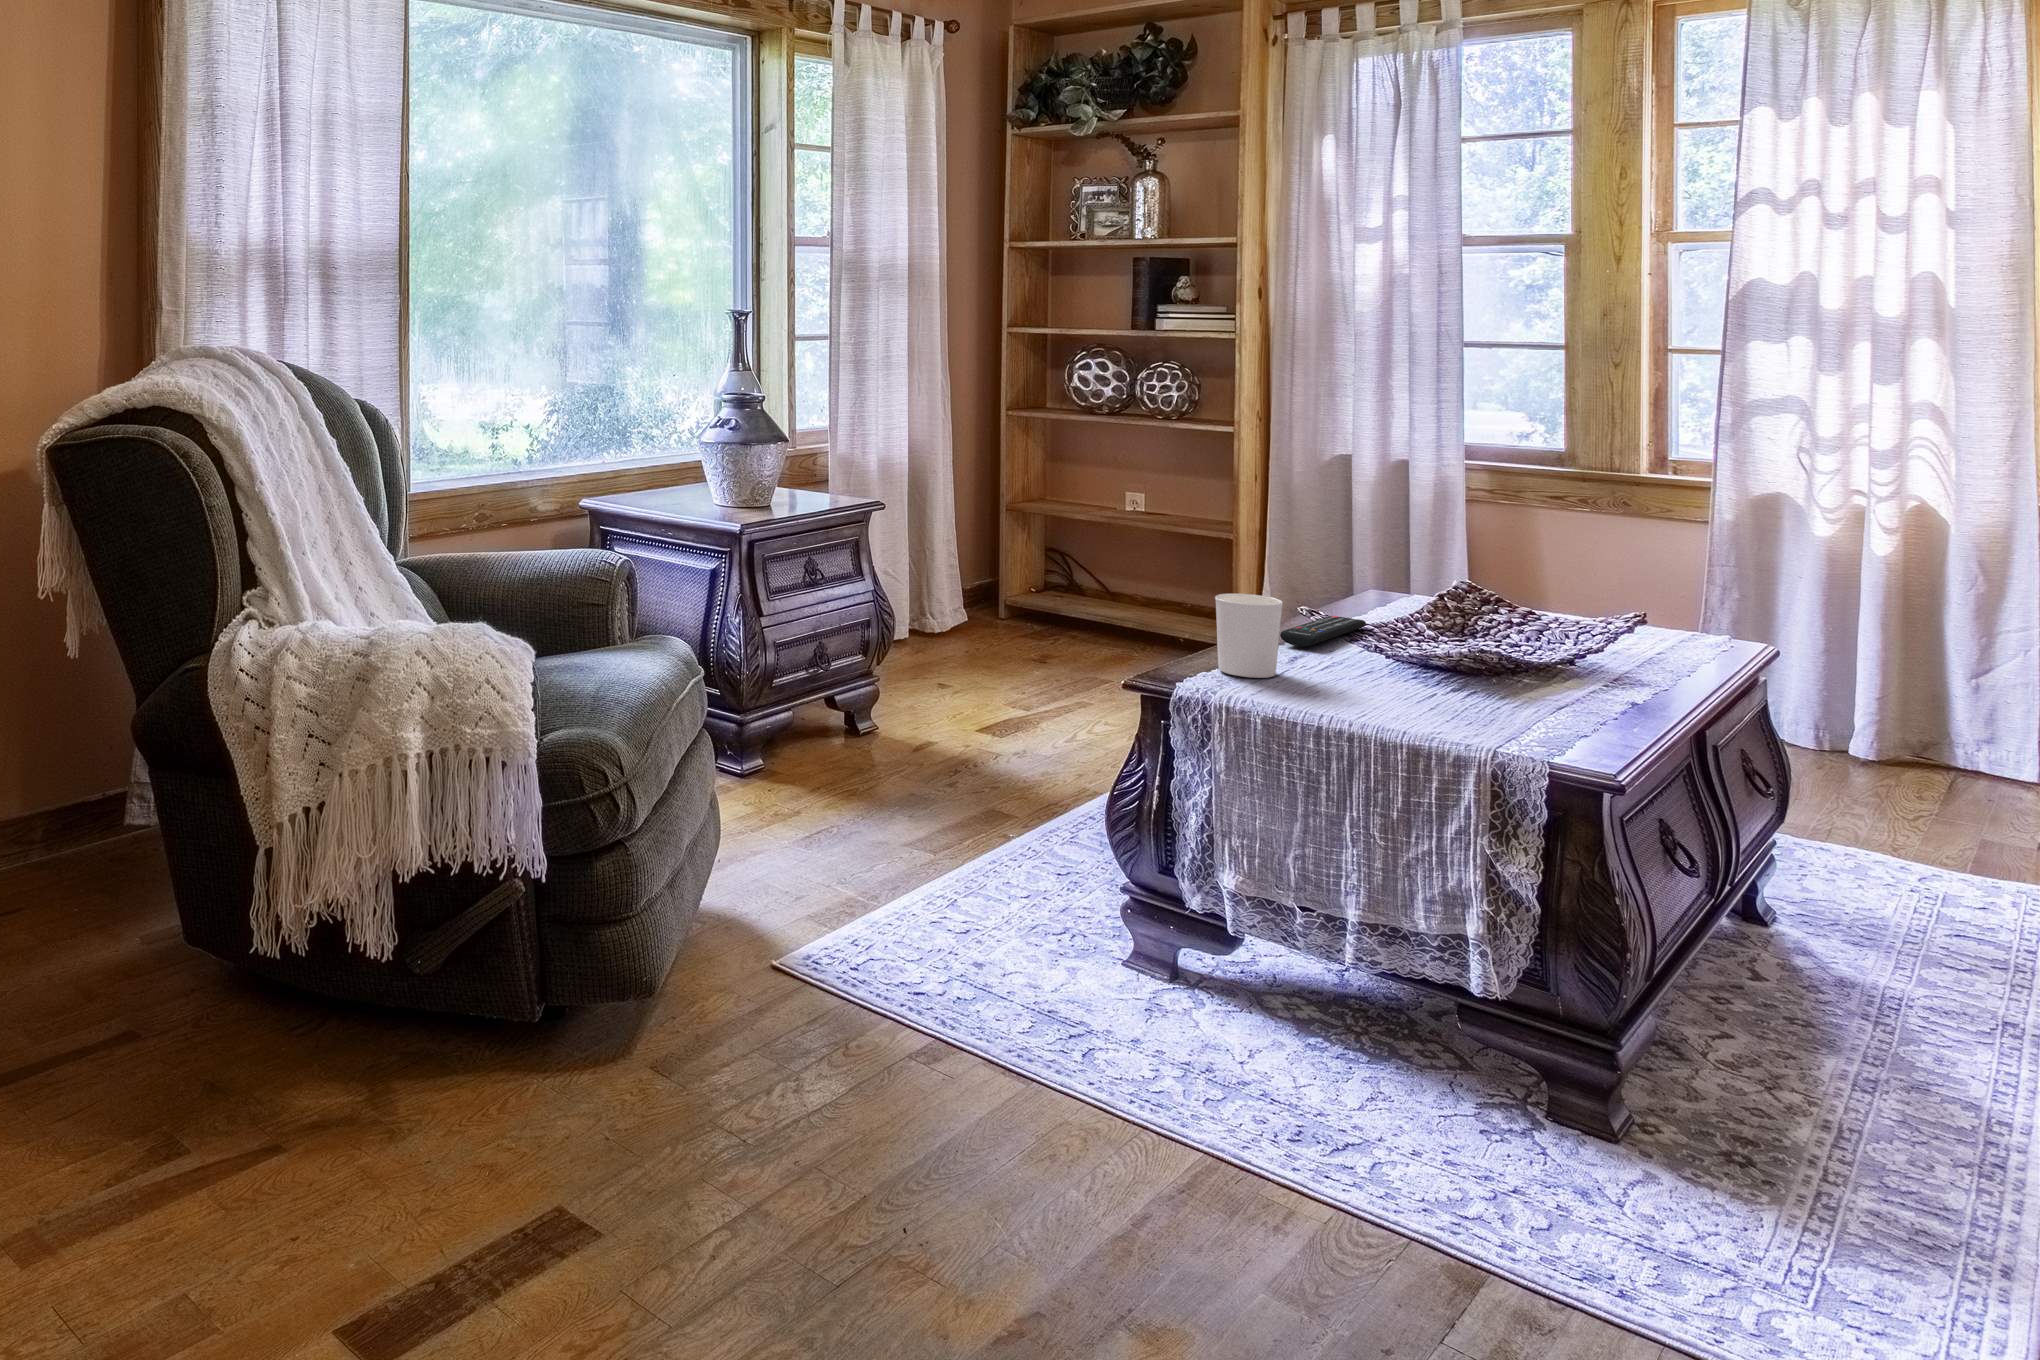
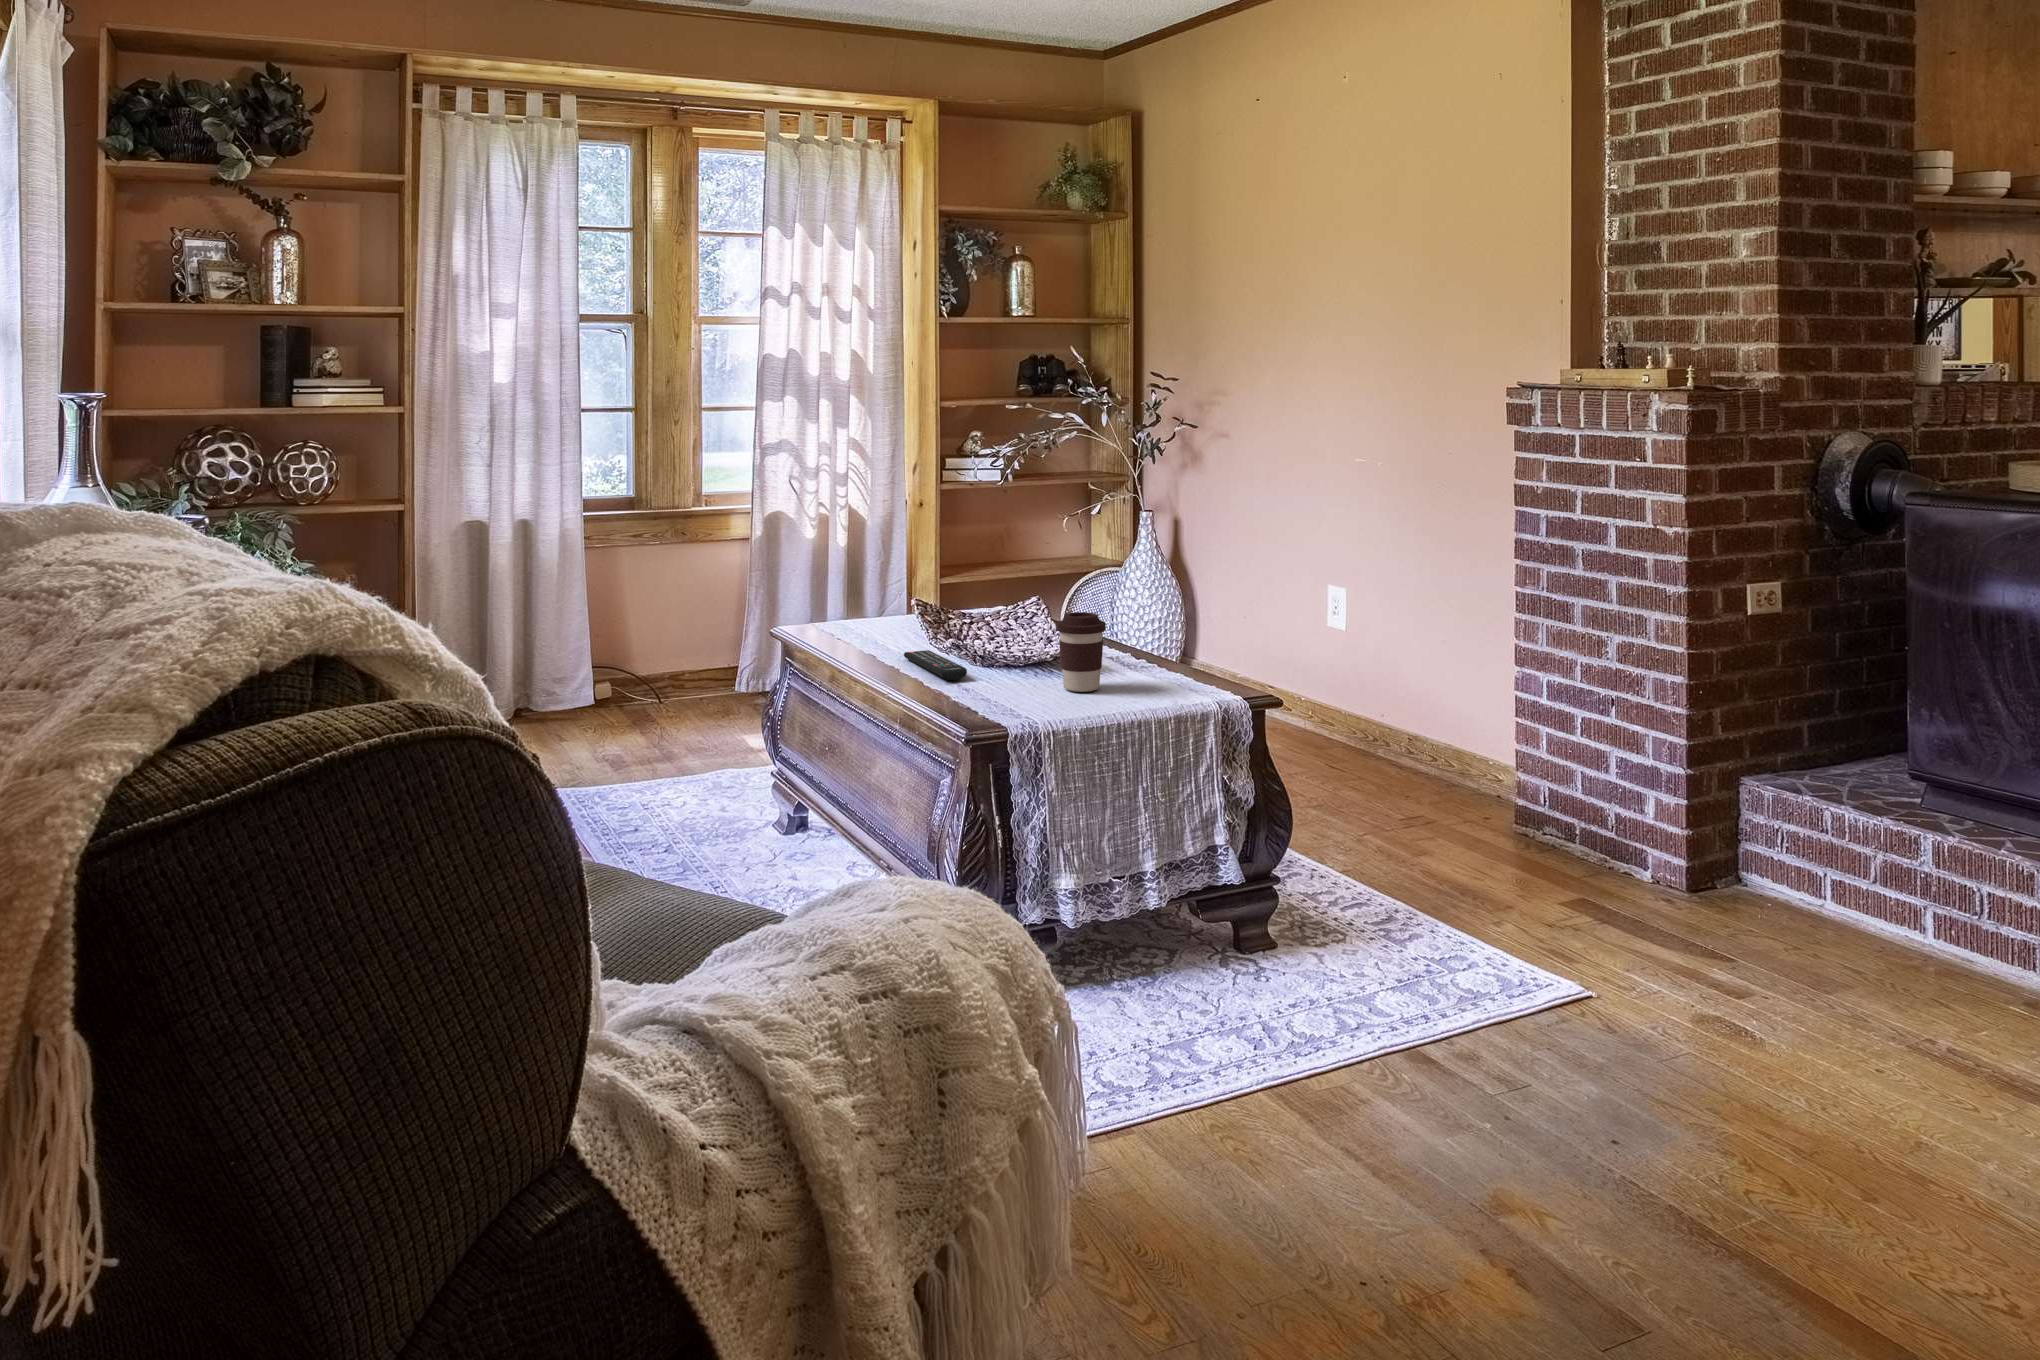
coffee cup: none [1365,589,1441,694] -> present [1057,612,1106,692]
candle holder: present [1215,594,1283,678] -> none [975,640,1025,711]

